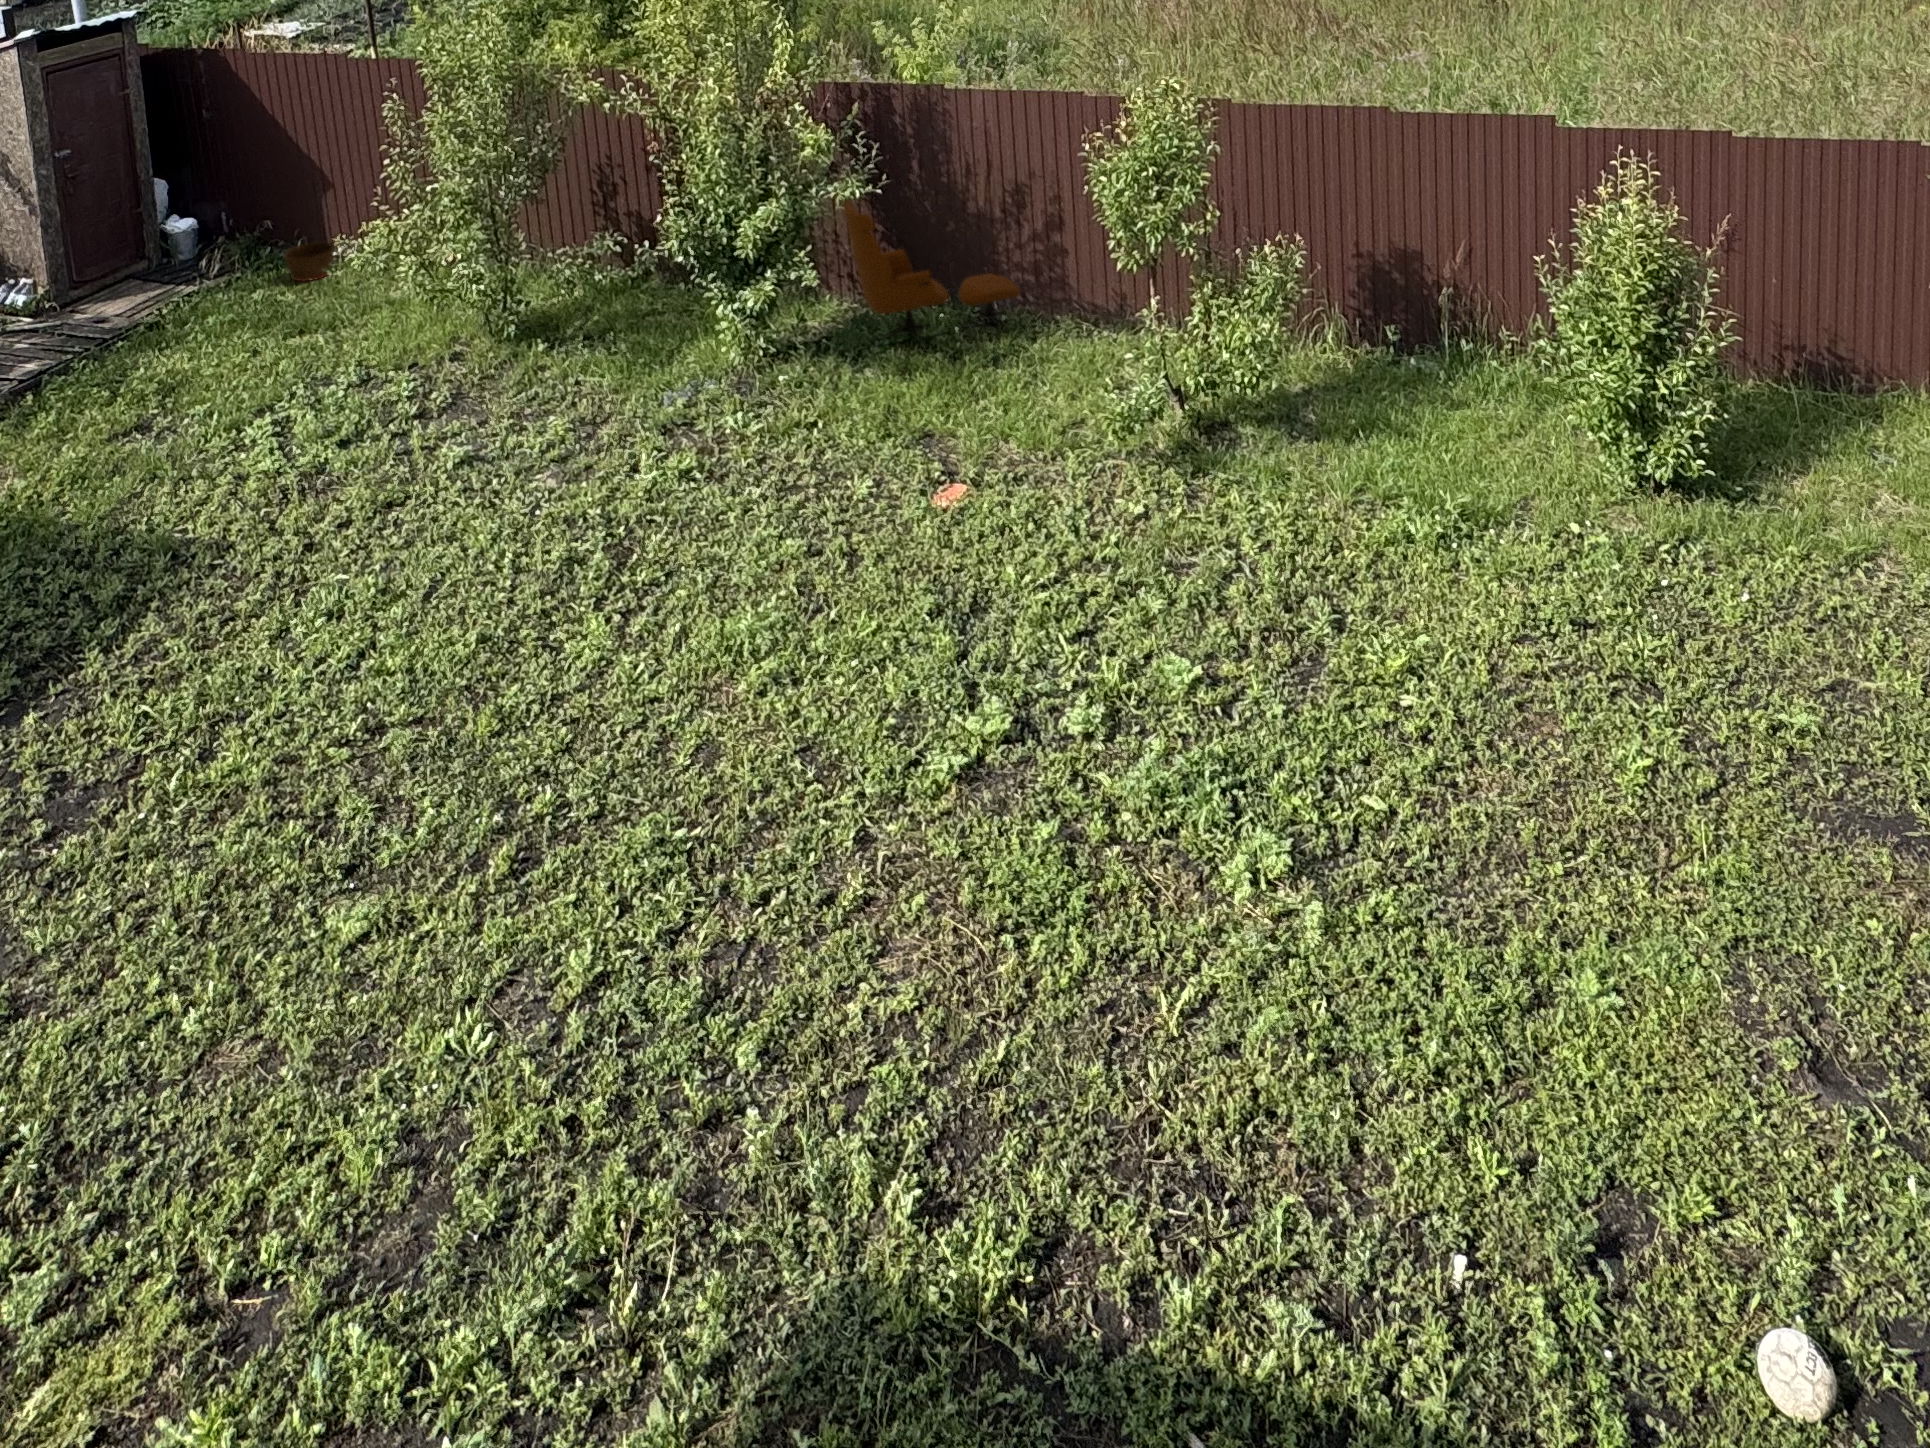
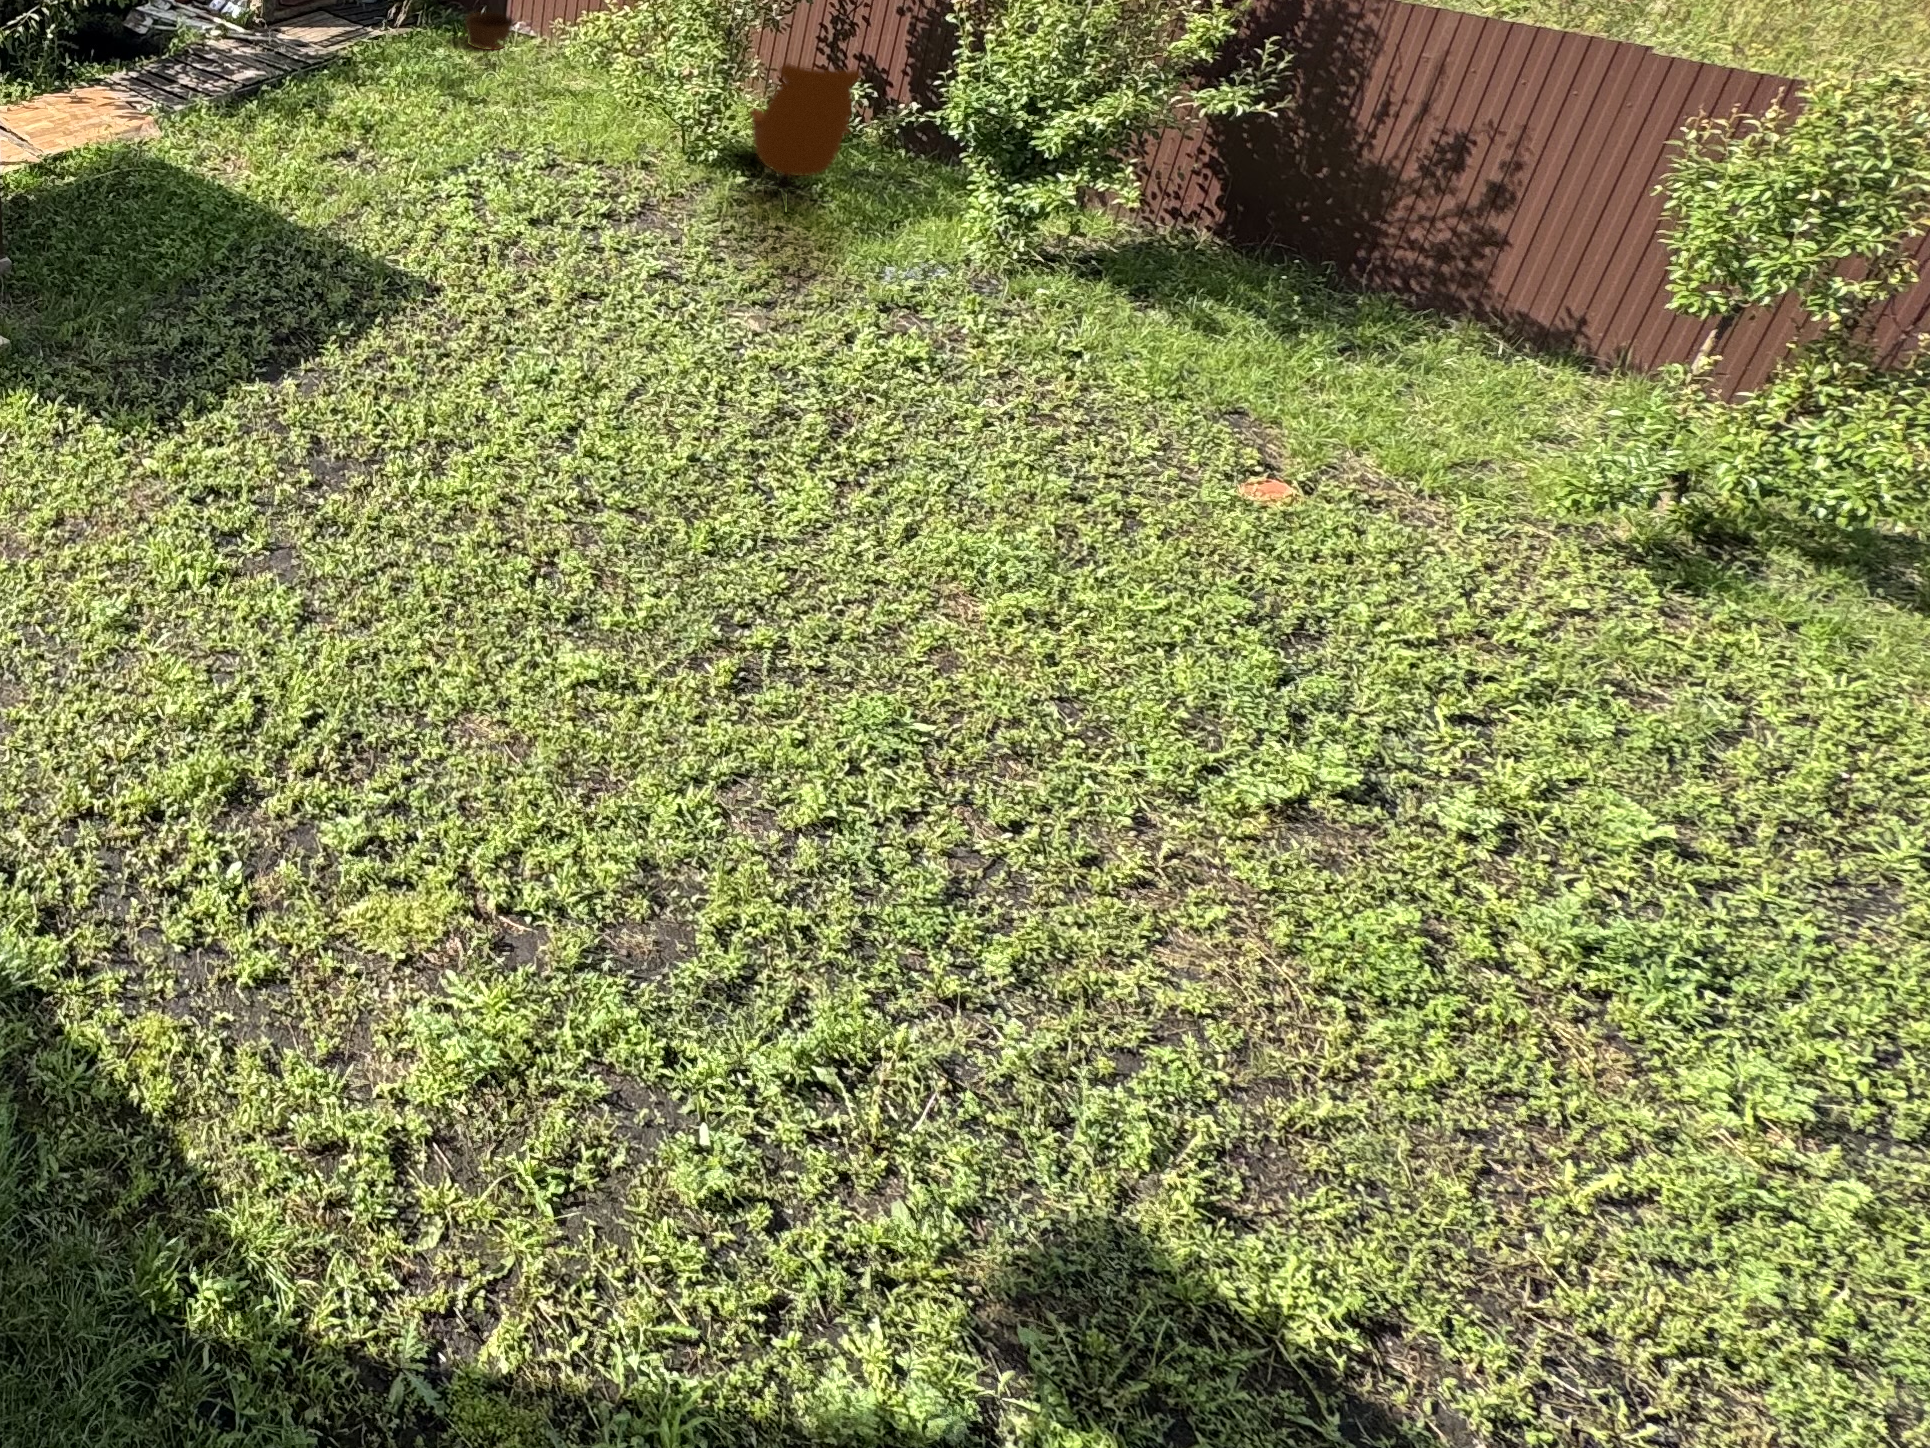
lounge chair: present [843,200,1020,350] -> present [732,64,861,211]

